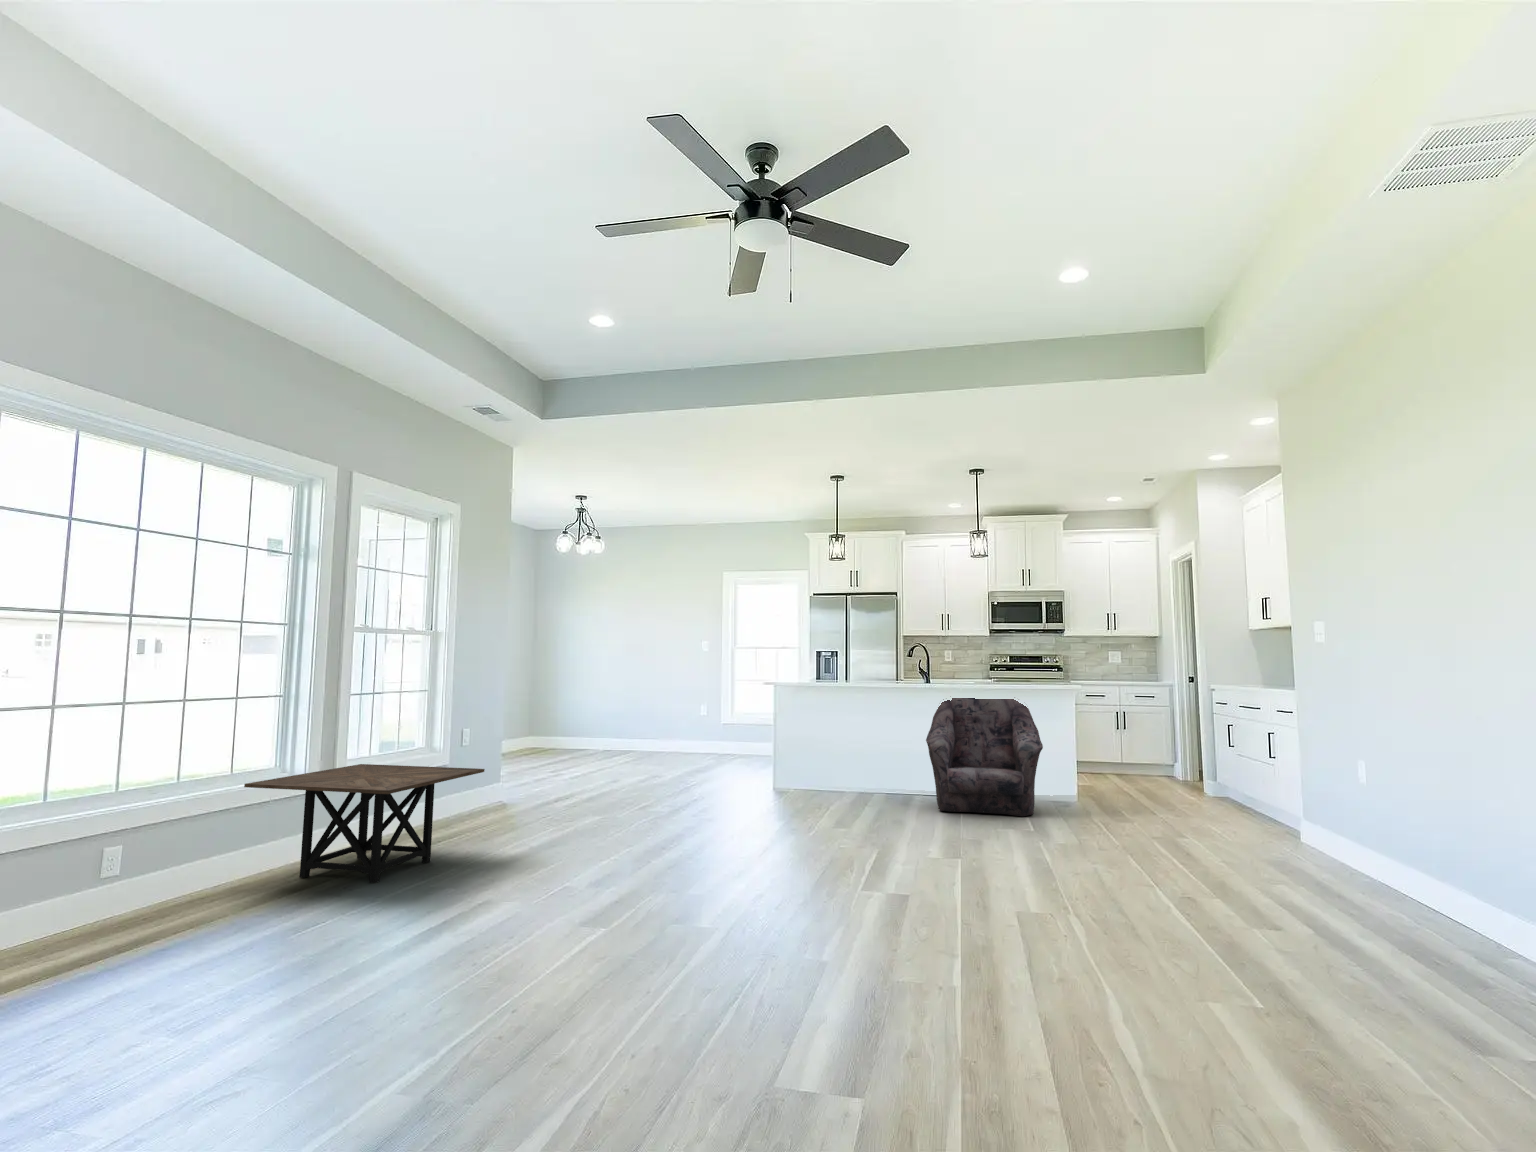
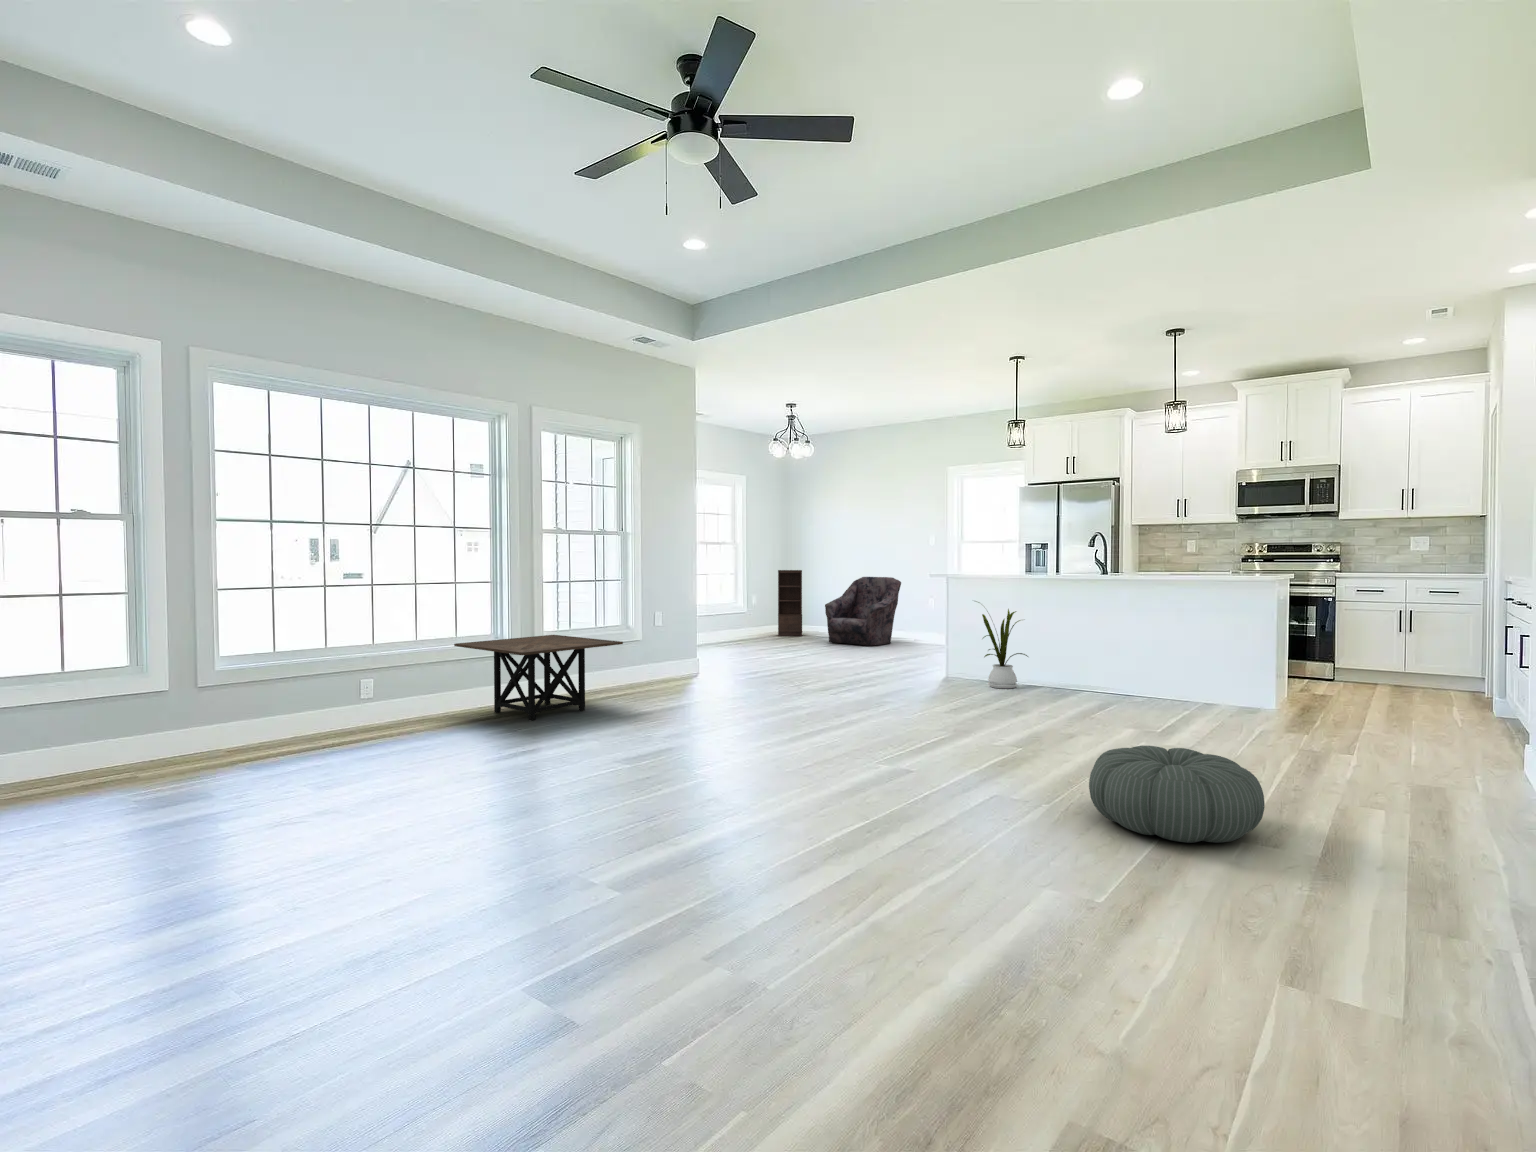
bookshelf: none [522,677,556,753] -> present [778,570,802,636]
armchair: present [926,698,1043,816] -> present [825,577,901,646]
house plant: none [810,708,867,797] -> present [978,602,1028,689]
pouf: none [1097,839,1252,924] -> present [1089,746,1265,843]

